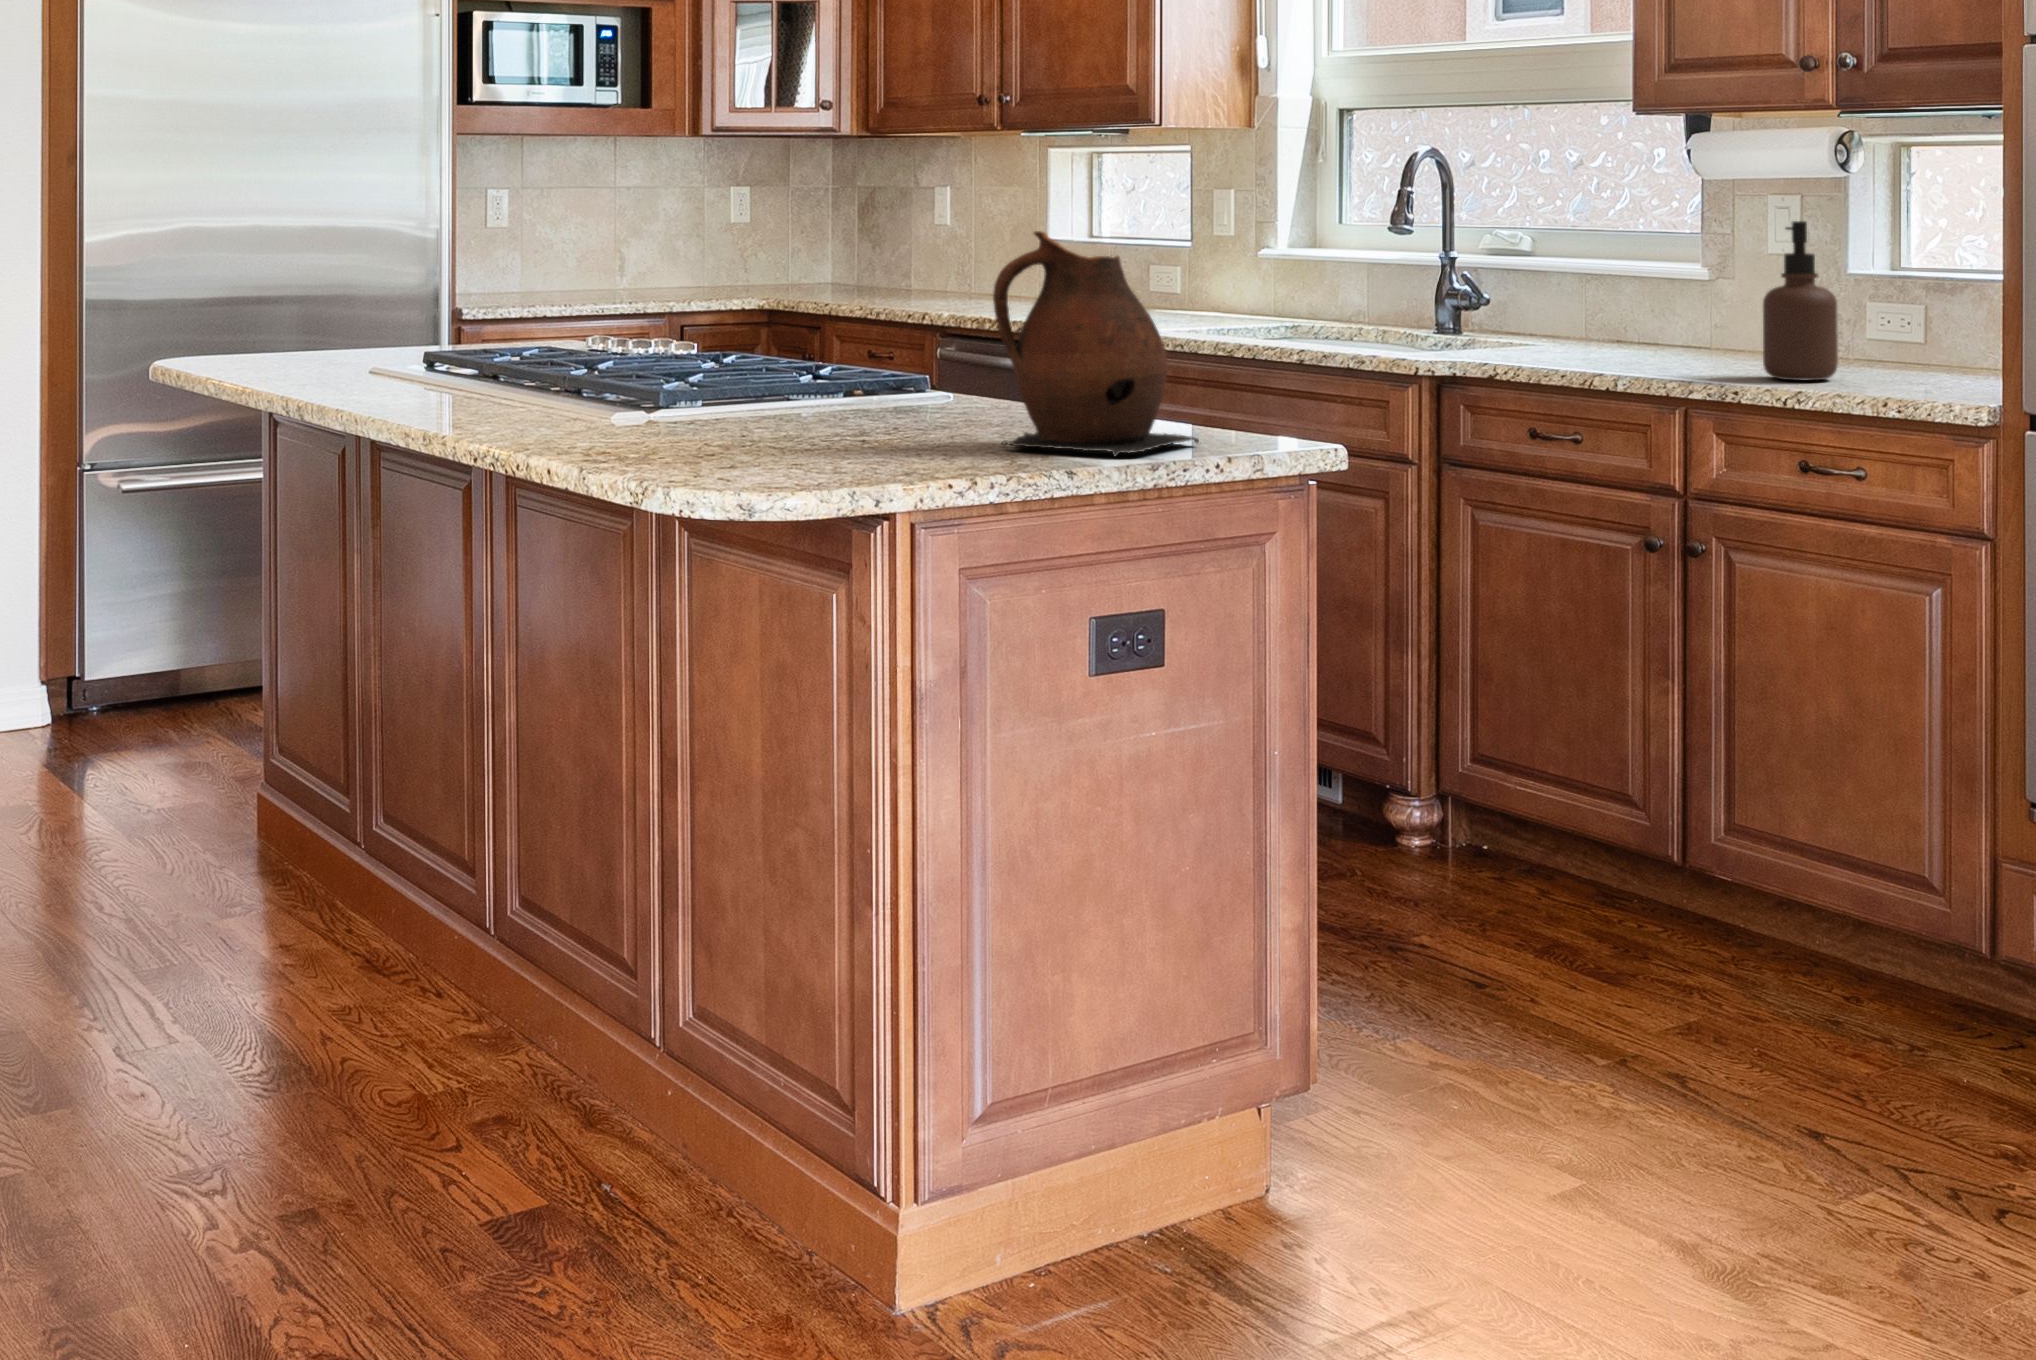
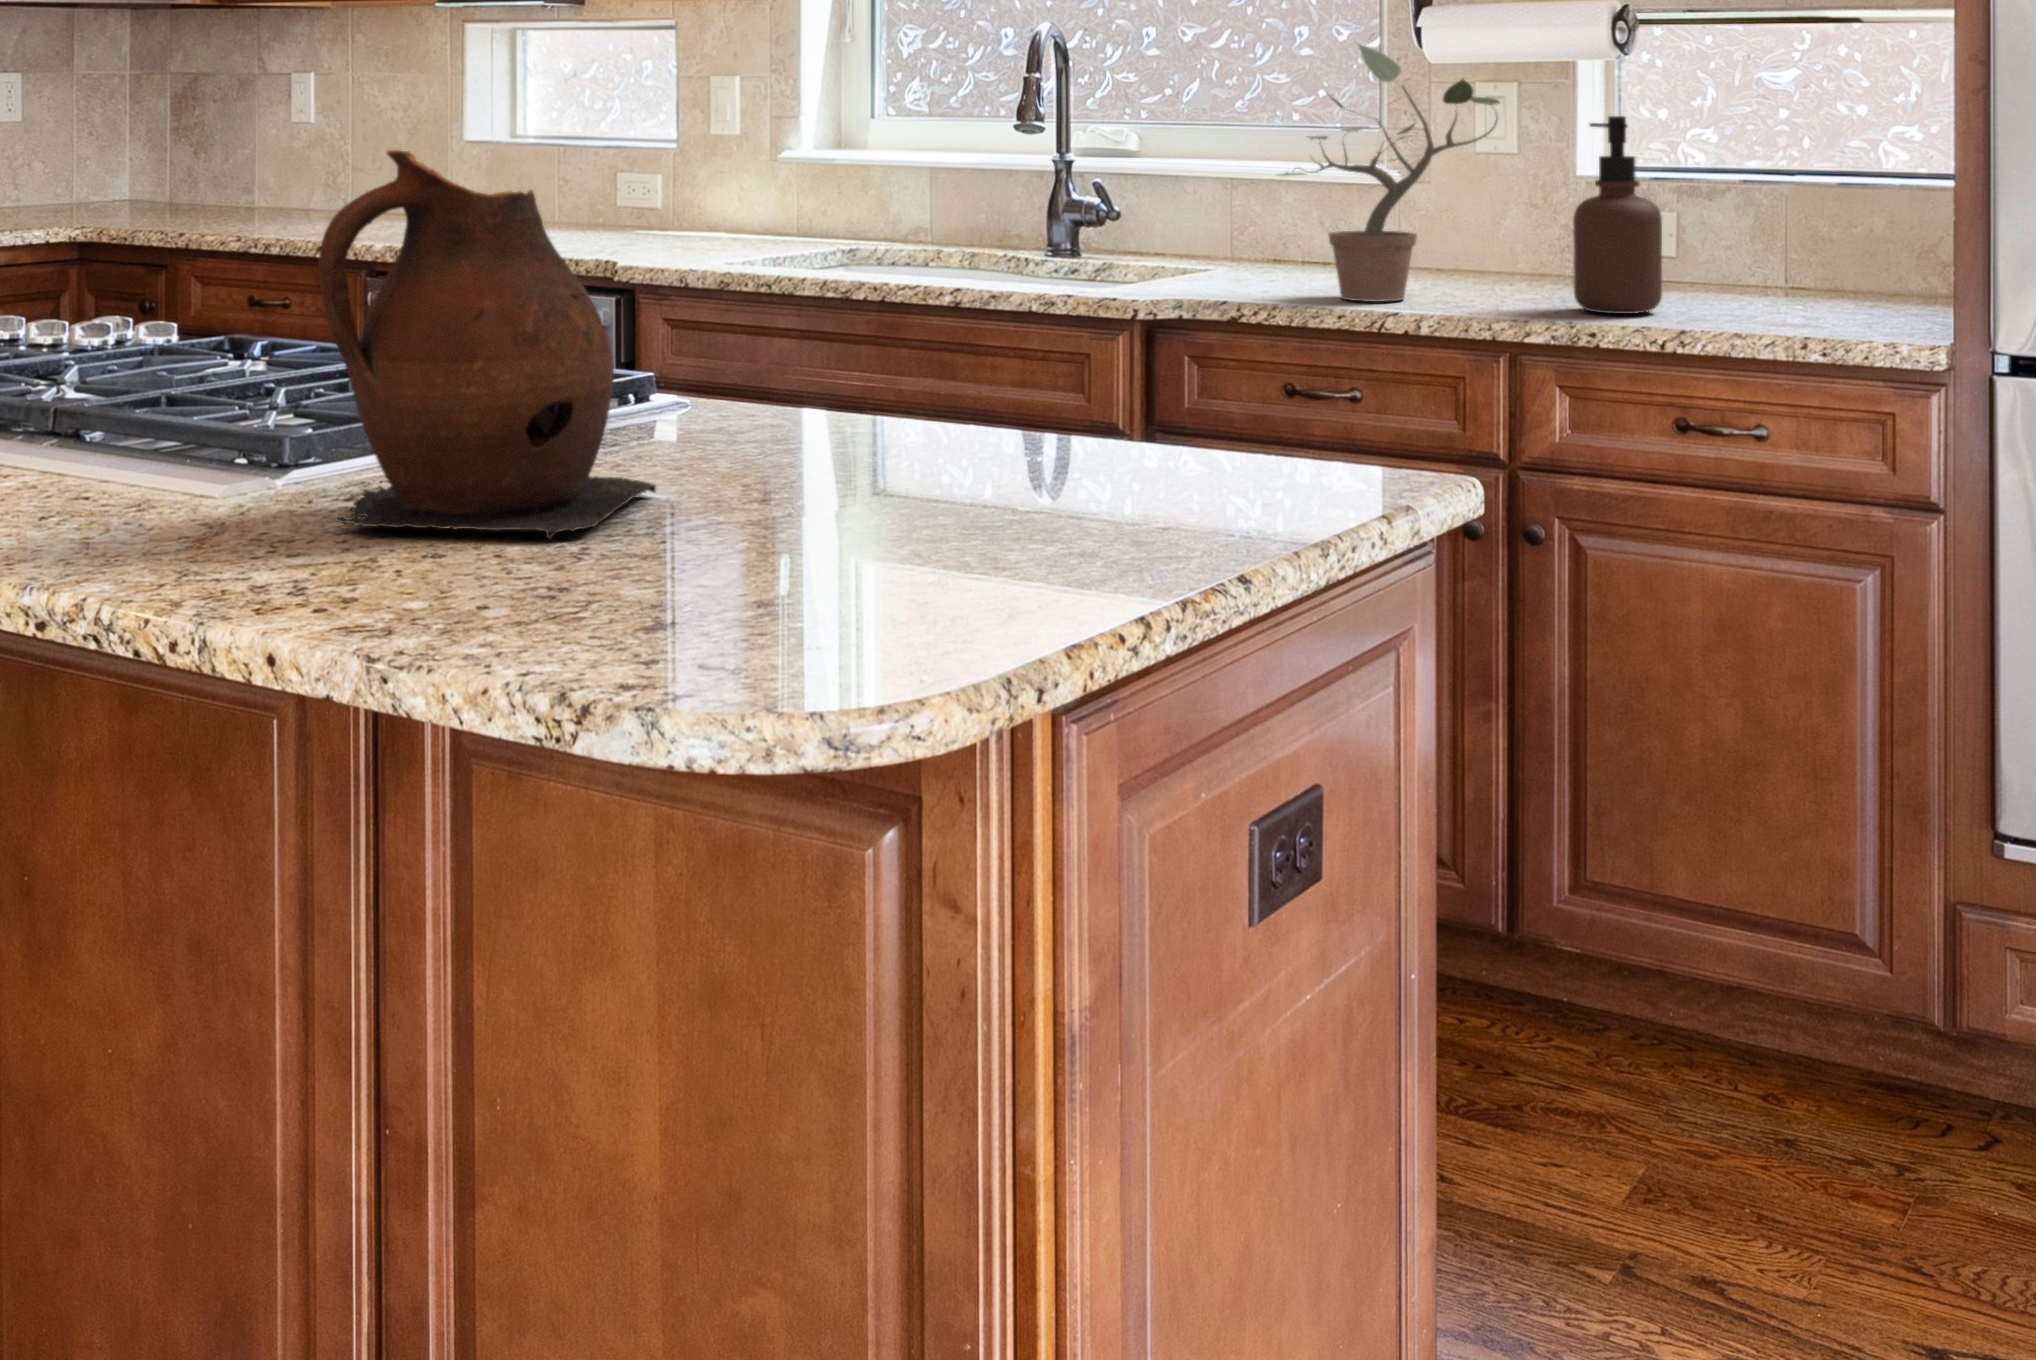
potted plant: none [1534,160,1737,367] -> present [1284,44,1500,302]
ceramic pitcher: present [993,231,1199,456] -> present [318,150,656,539]

